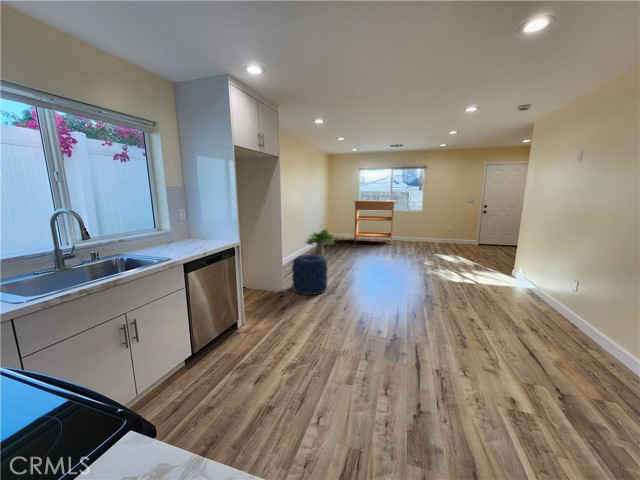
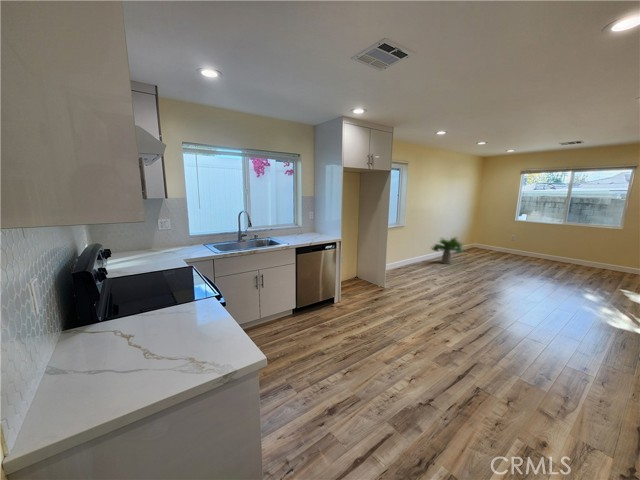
console table: present [354,200,396,244] -> none [501,208,573,265]
pouf: present [292,255,328,295] -> none [394,258,430,296]

